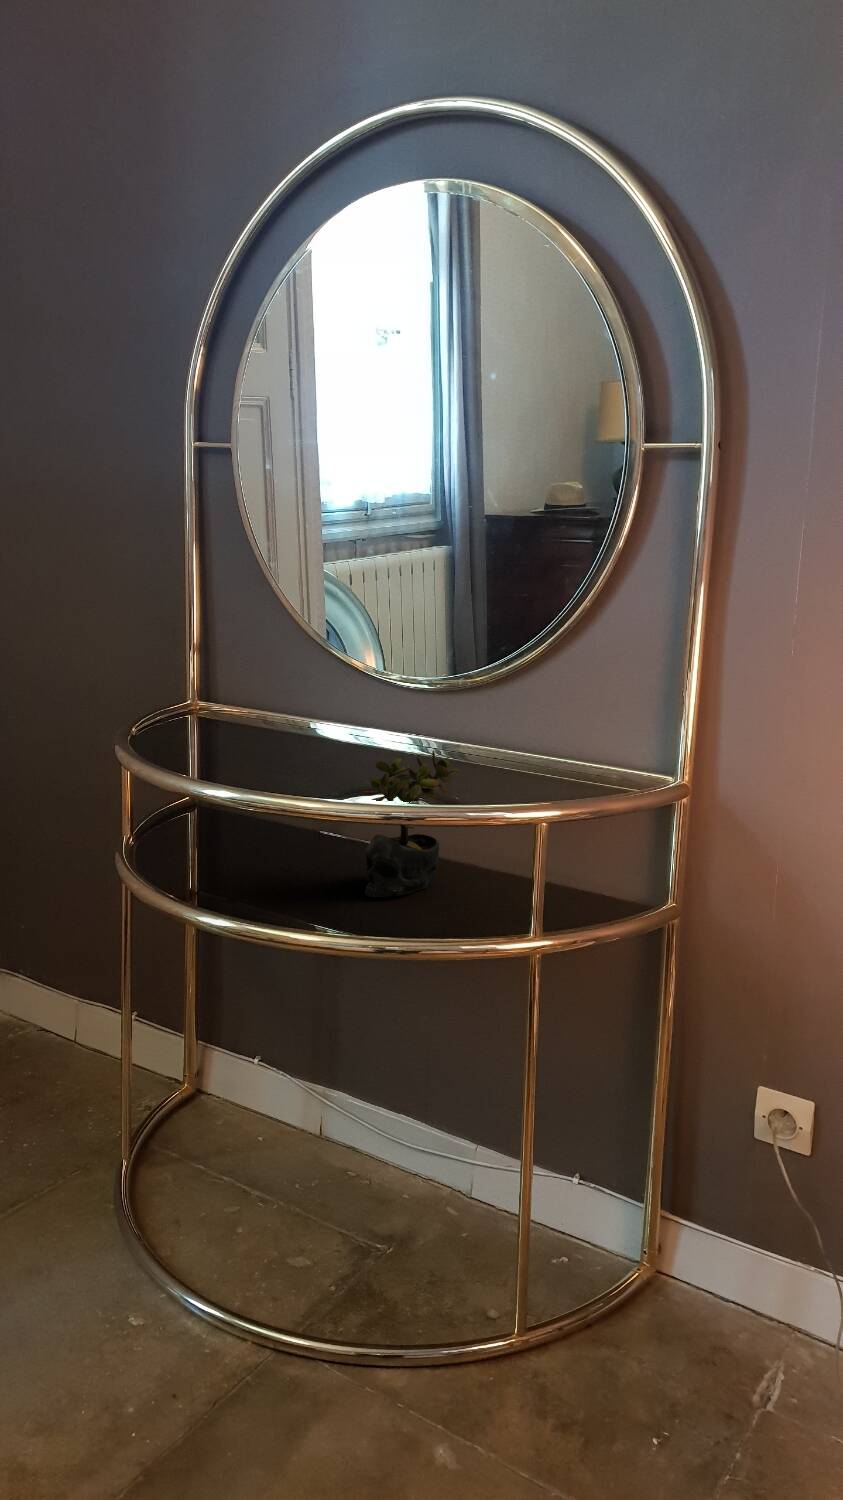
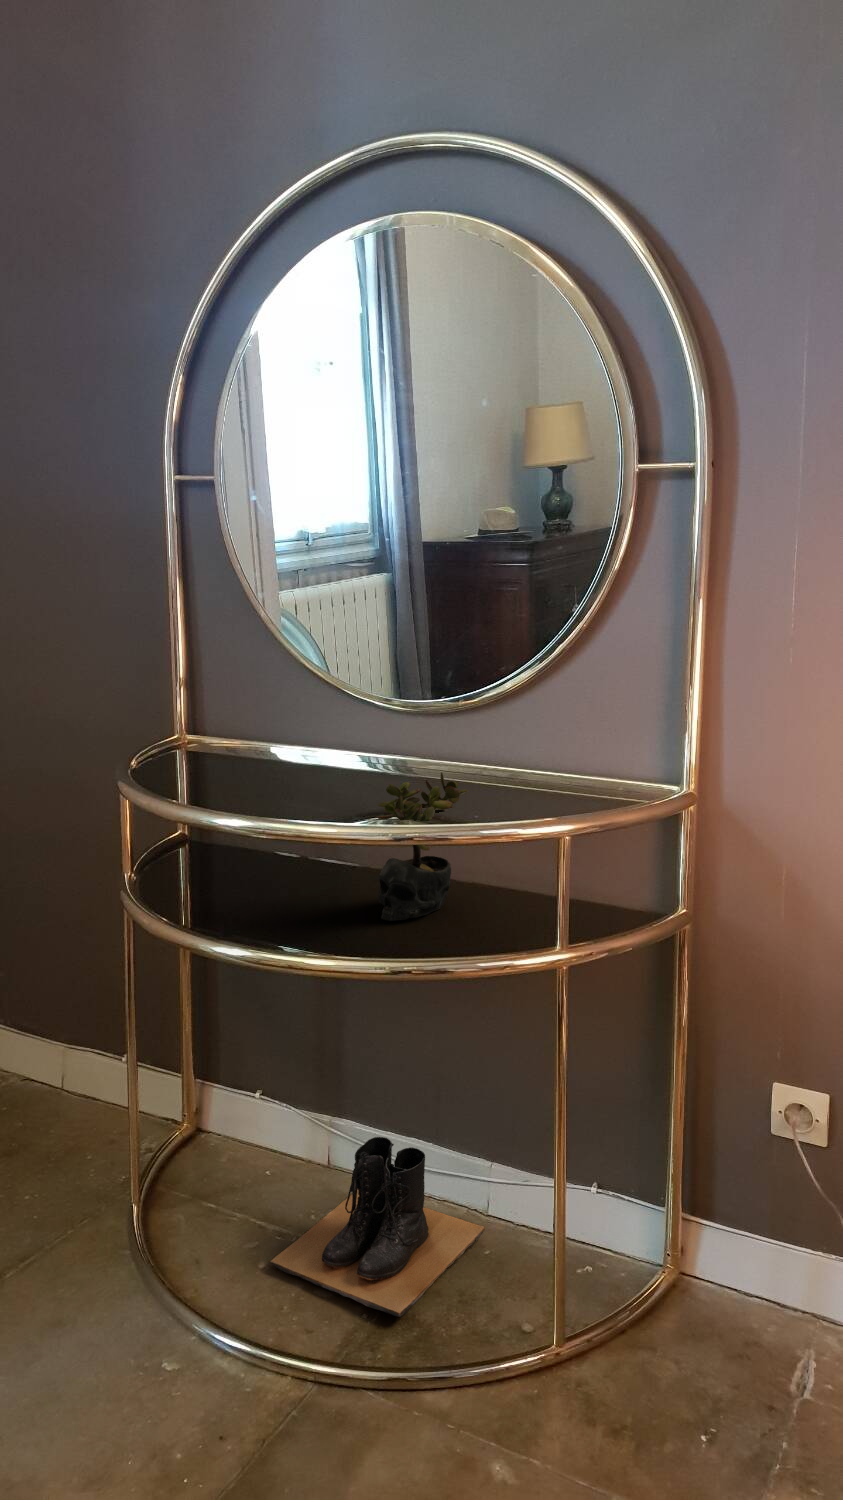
boots: none [247,1111,465,1292] -> present [270,1137,485,1317]

